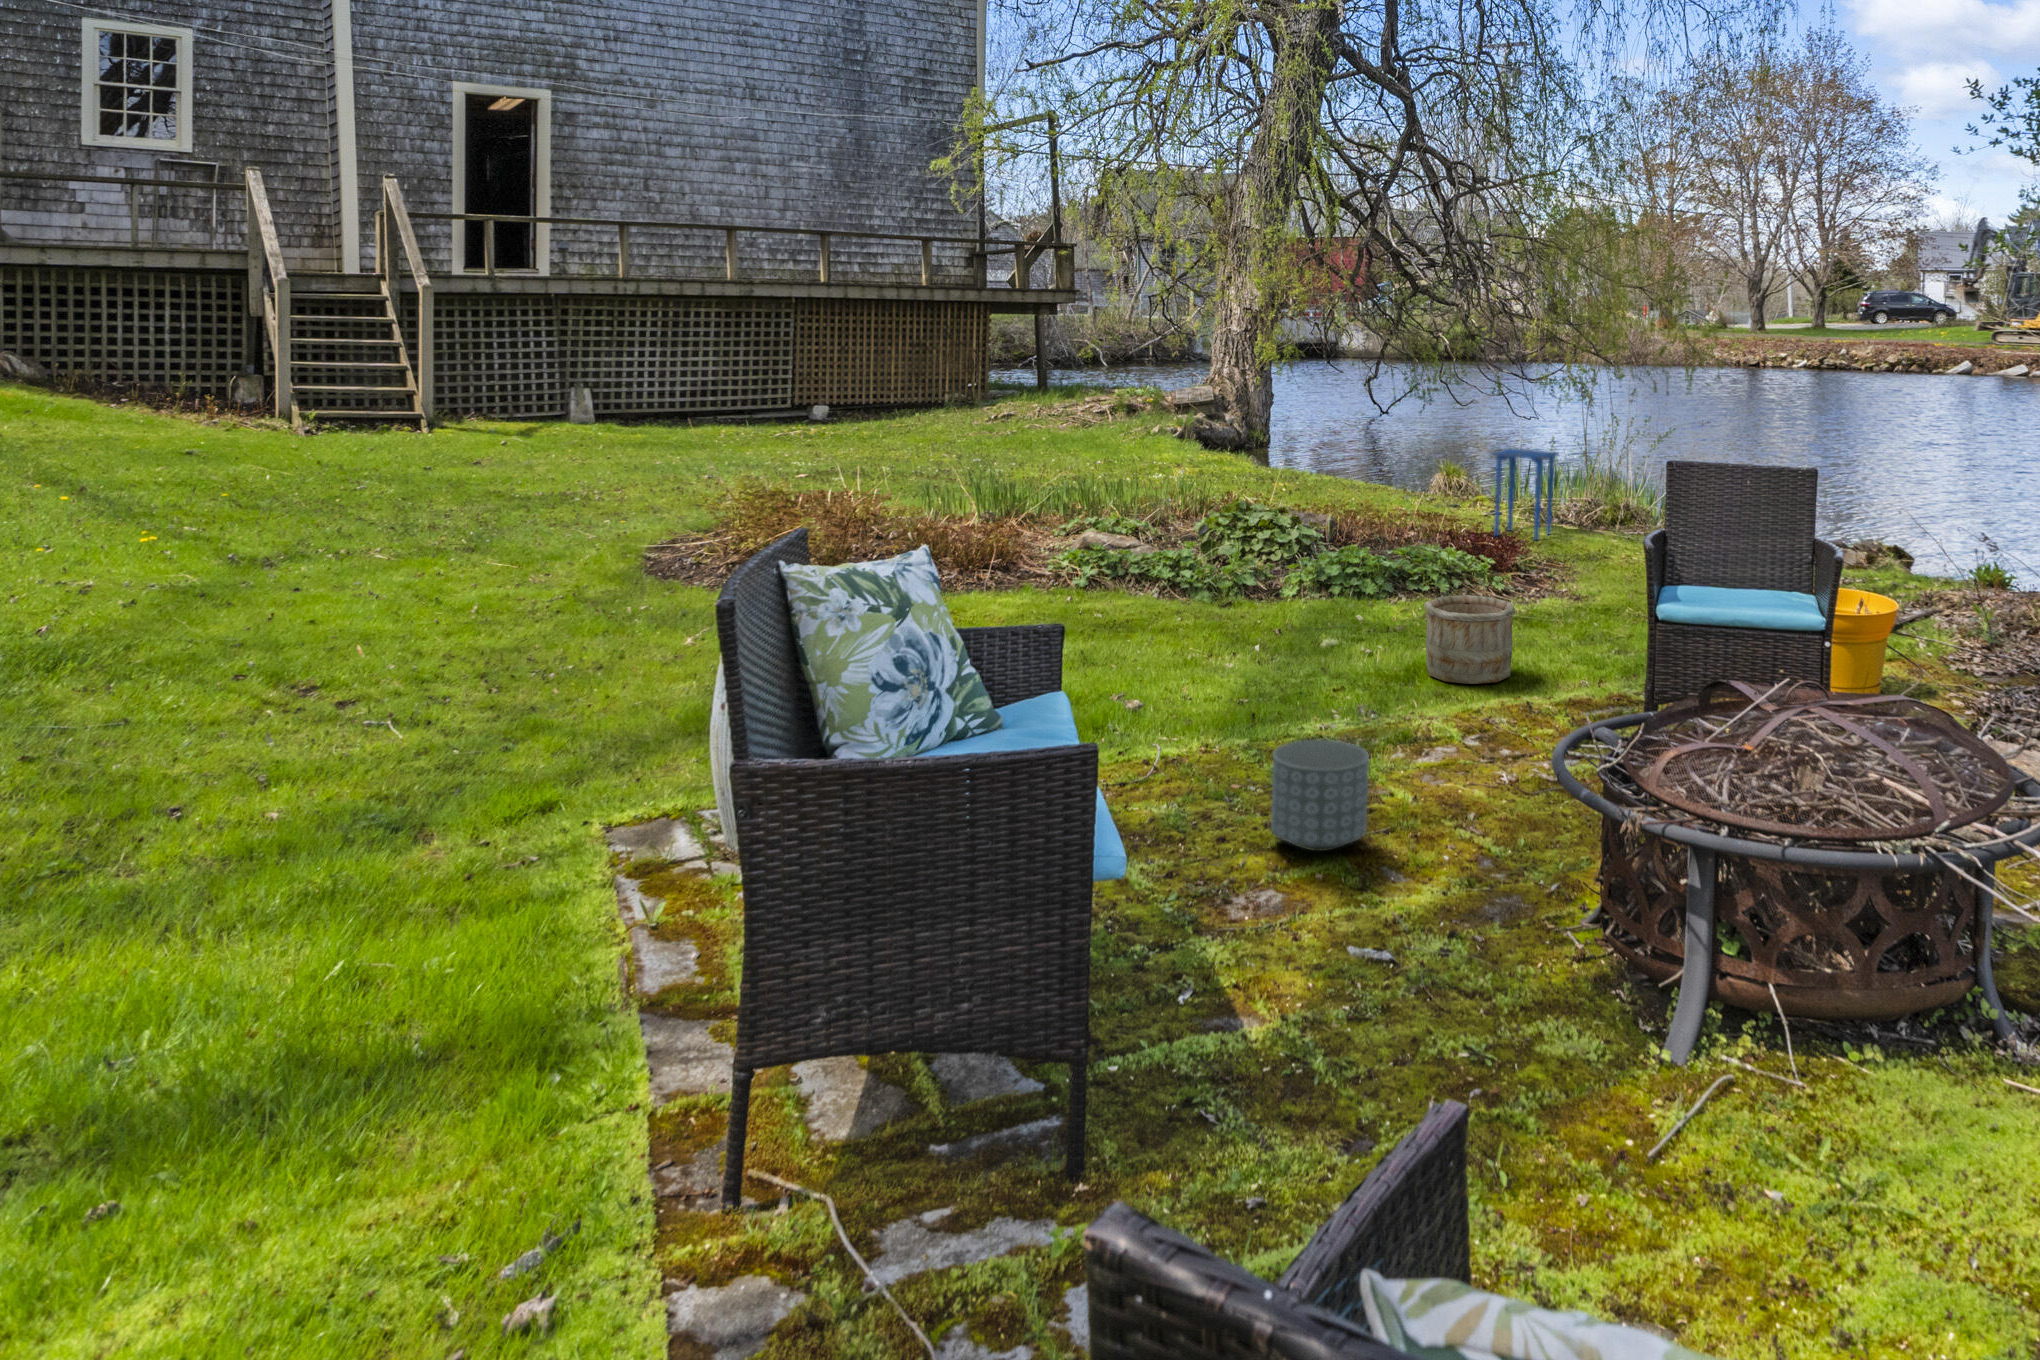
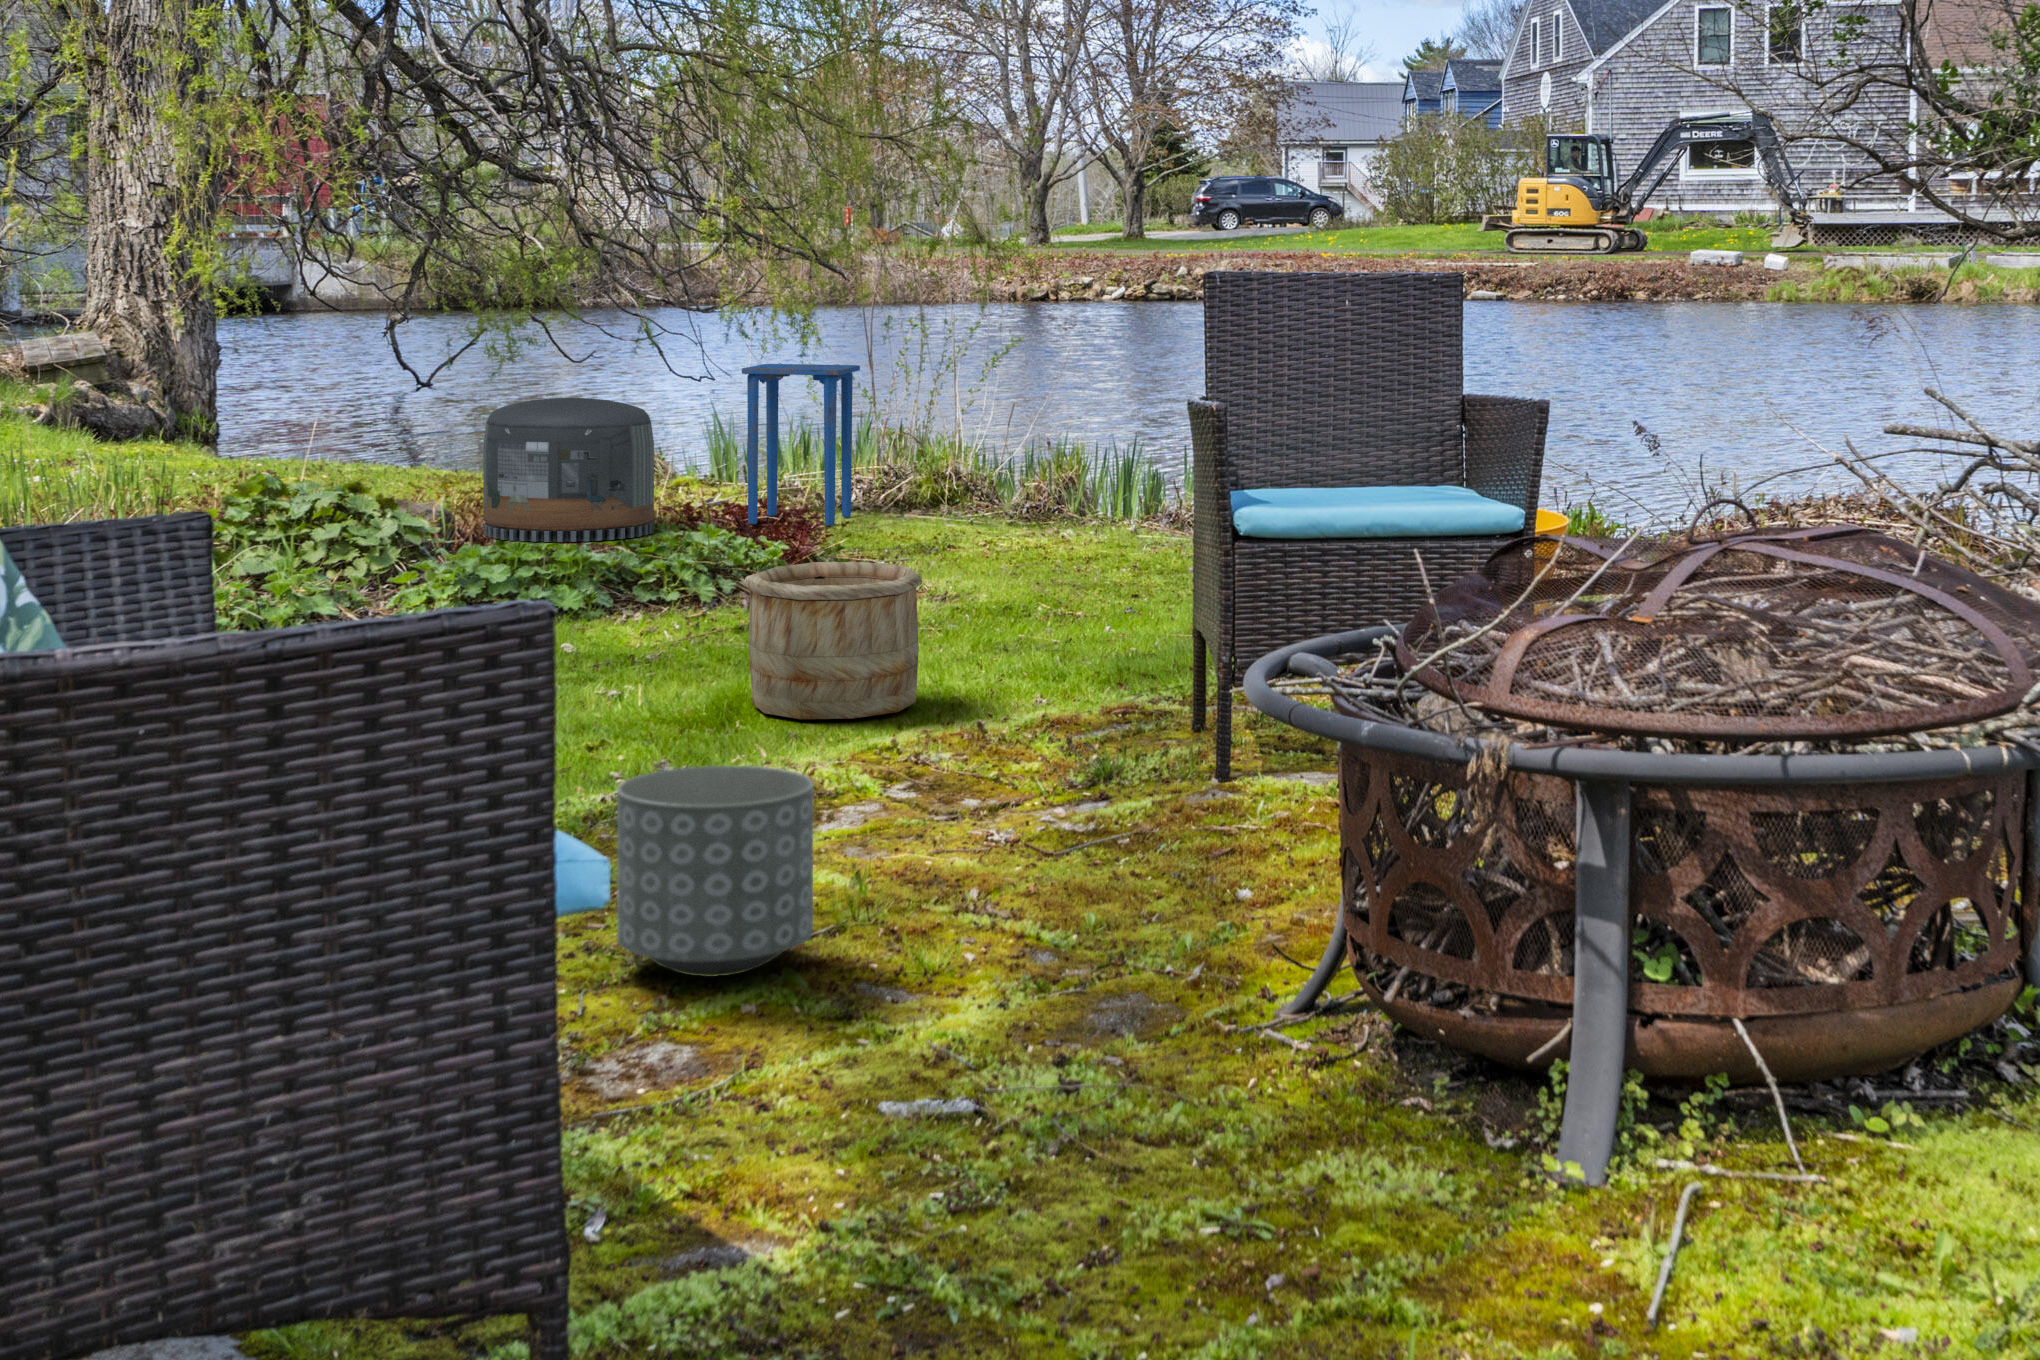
pouf: none [1357,465,1445,543] -> present [483,398,654,542]

